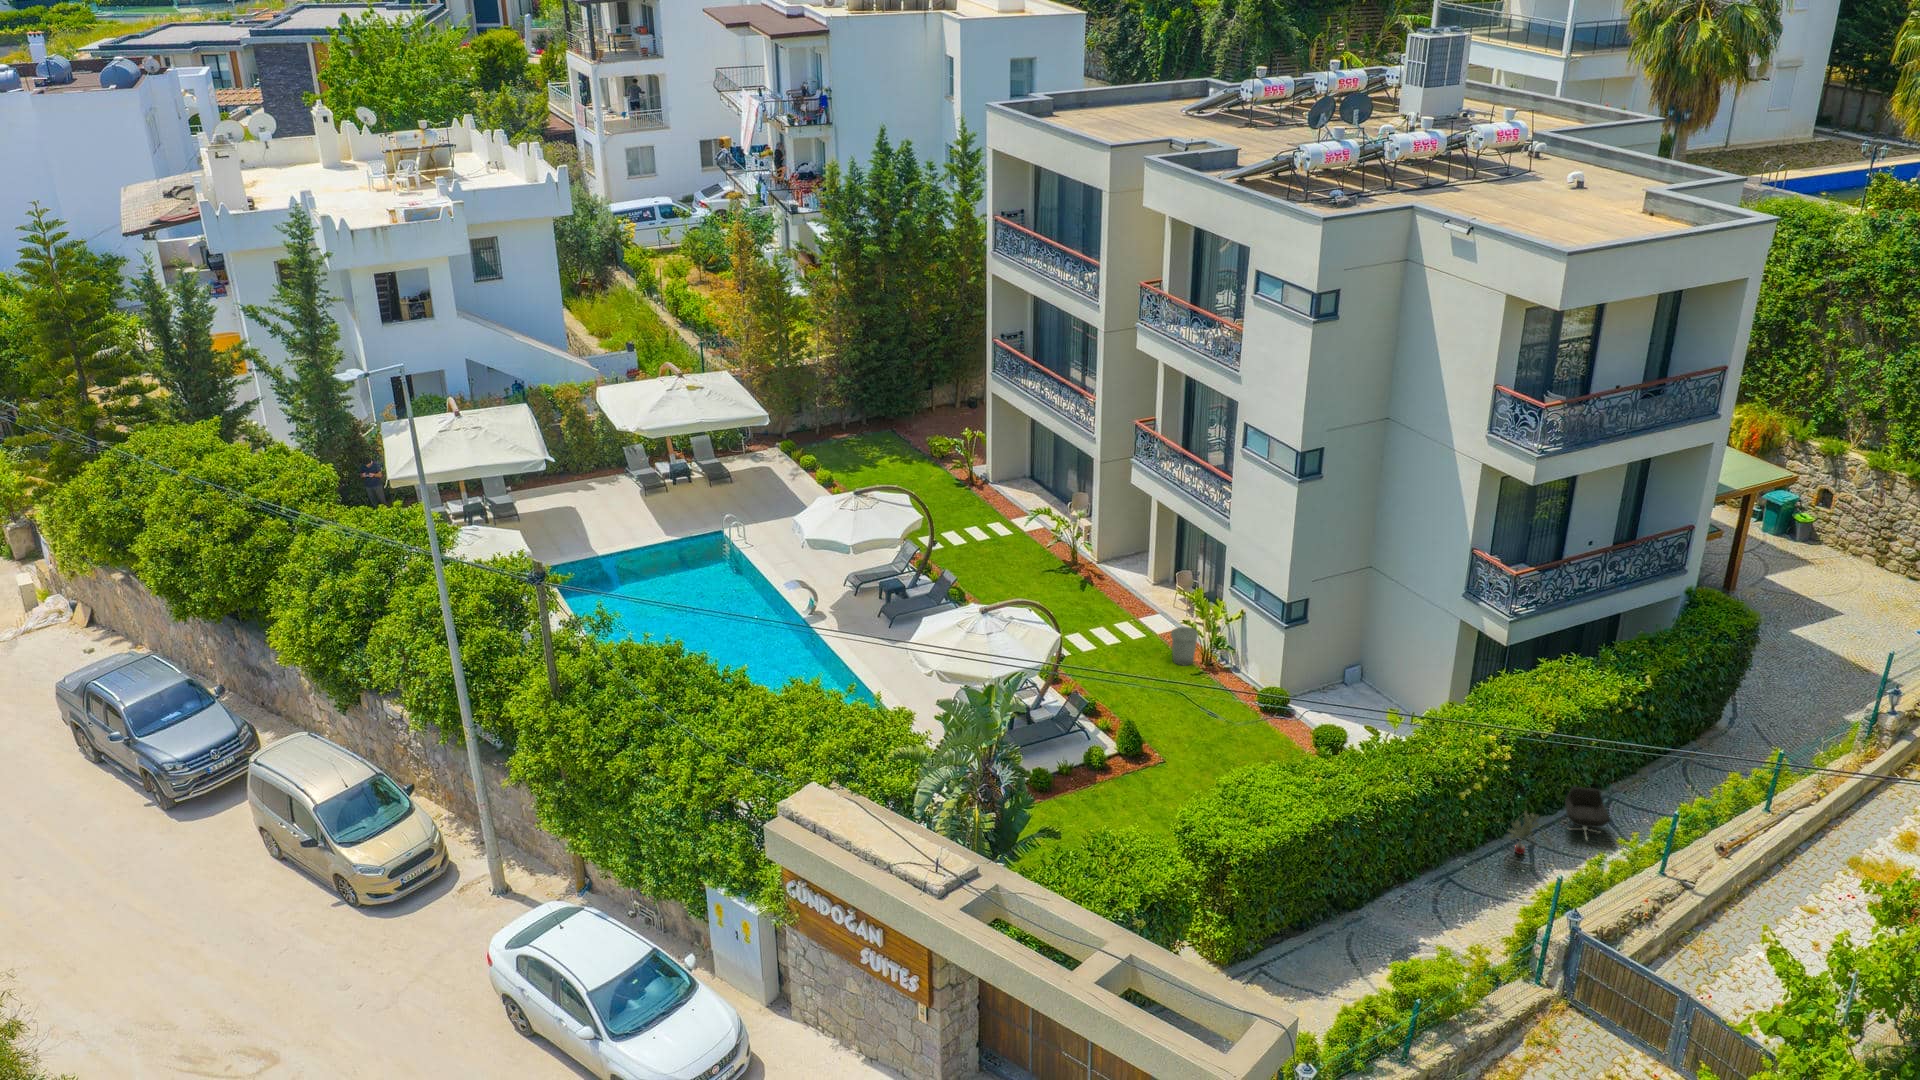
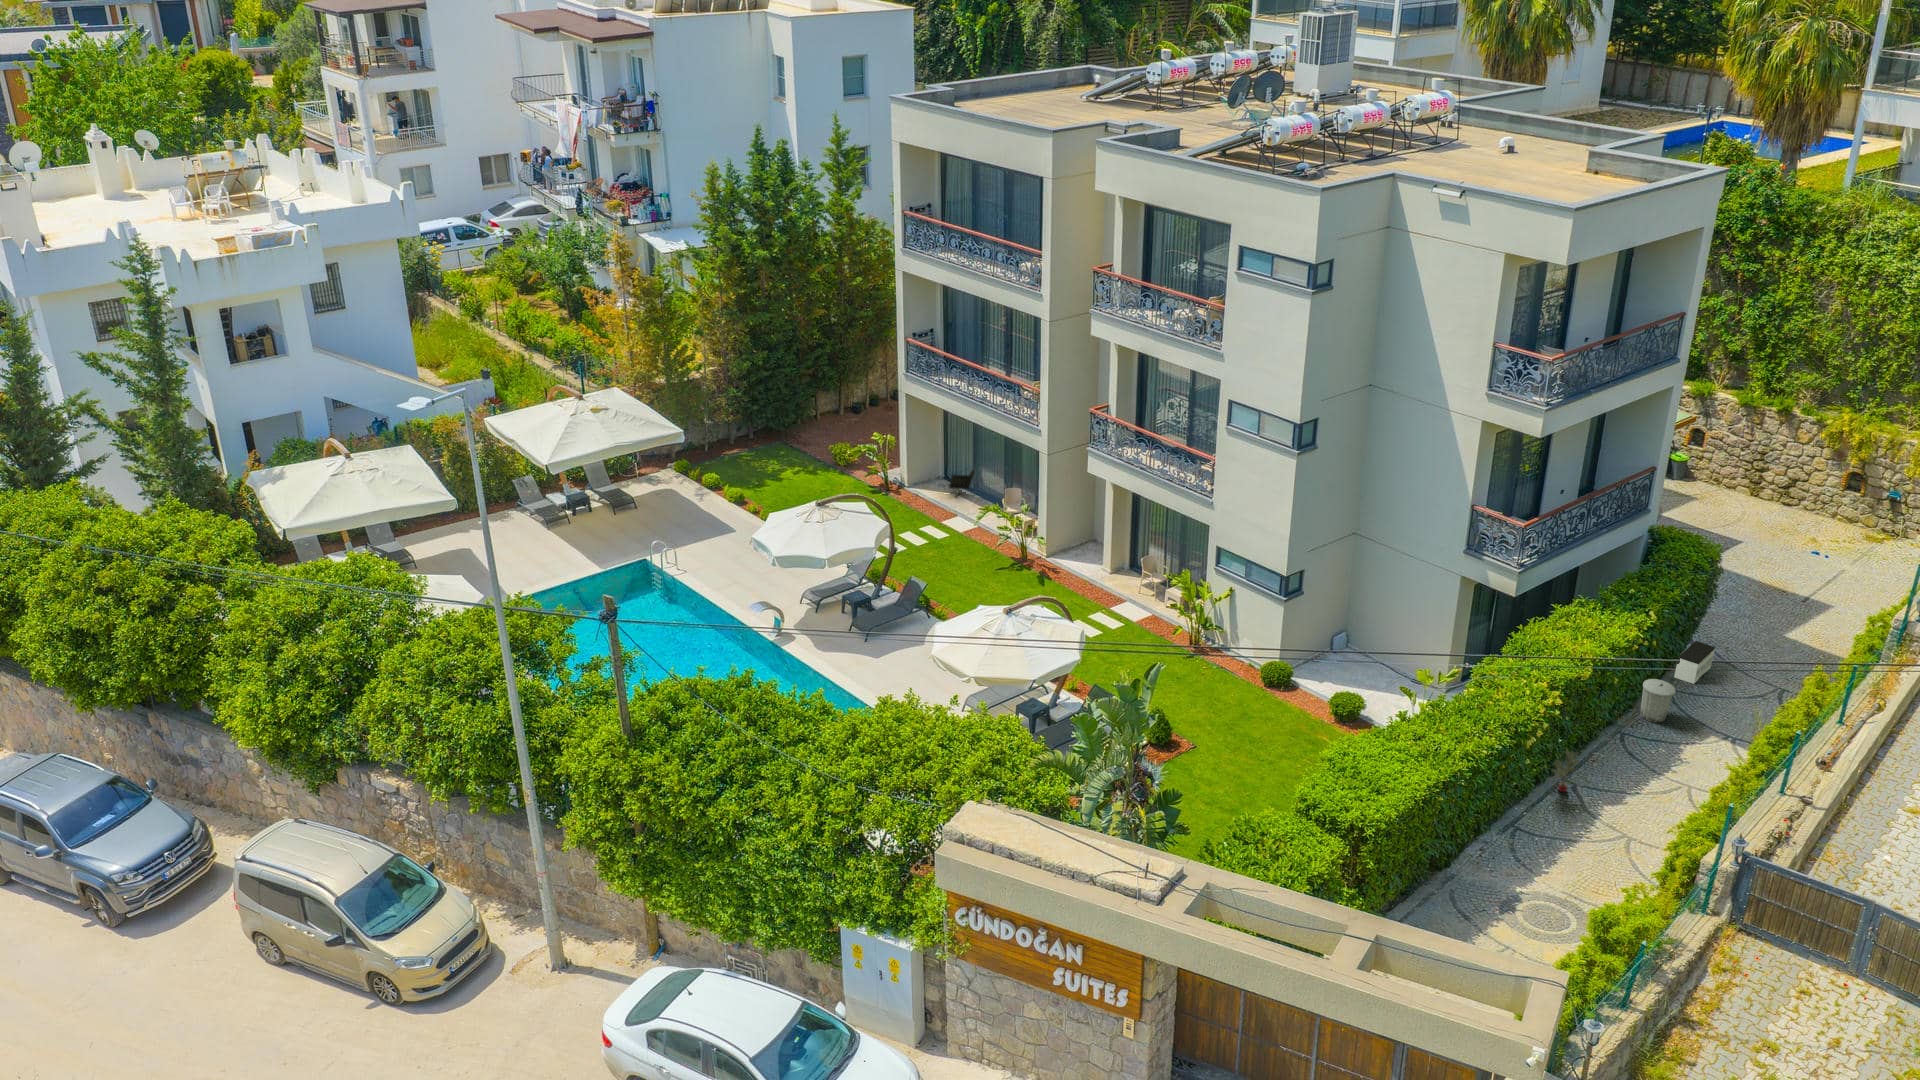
trash can: present [1171,627,1198,666] -> present [1640,679,1676,722]
bench: none [1697,715,1749,760] -> present [1674,641,1715,684]
lounge chair: present [1565,787,1610,840] -> present [949,470,975,494]

